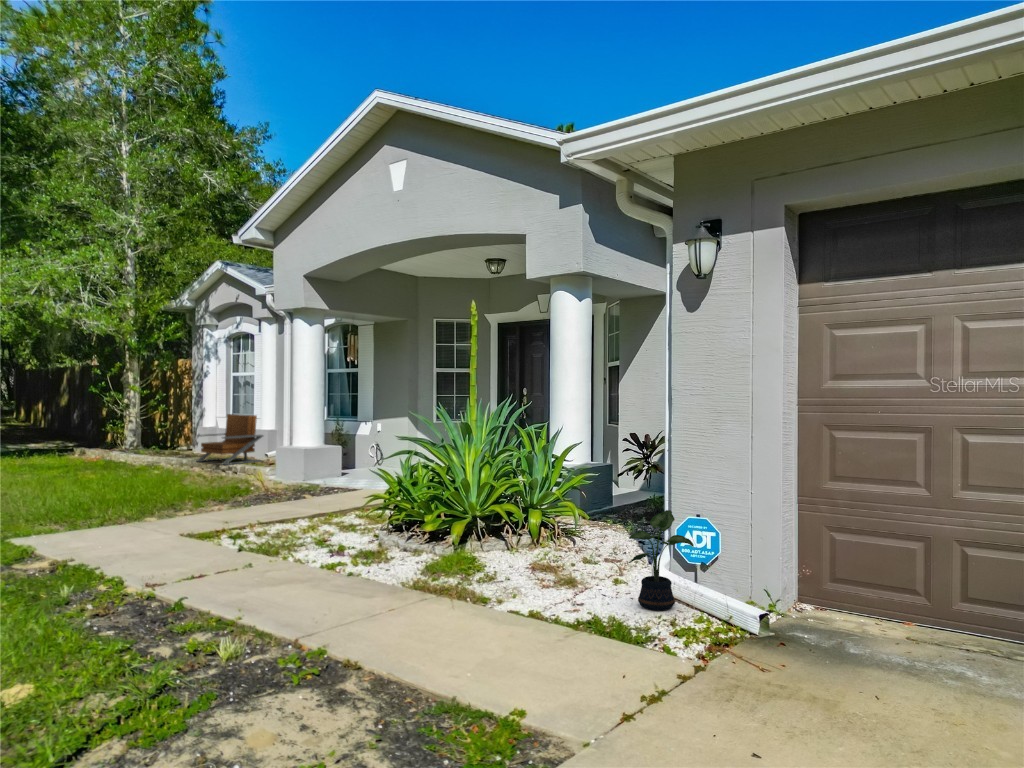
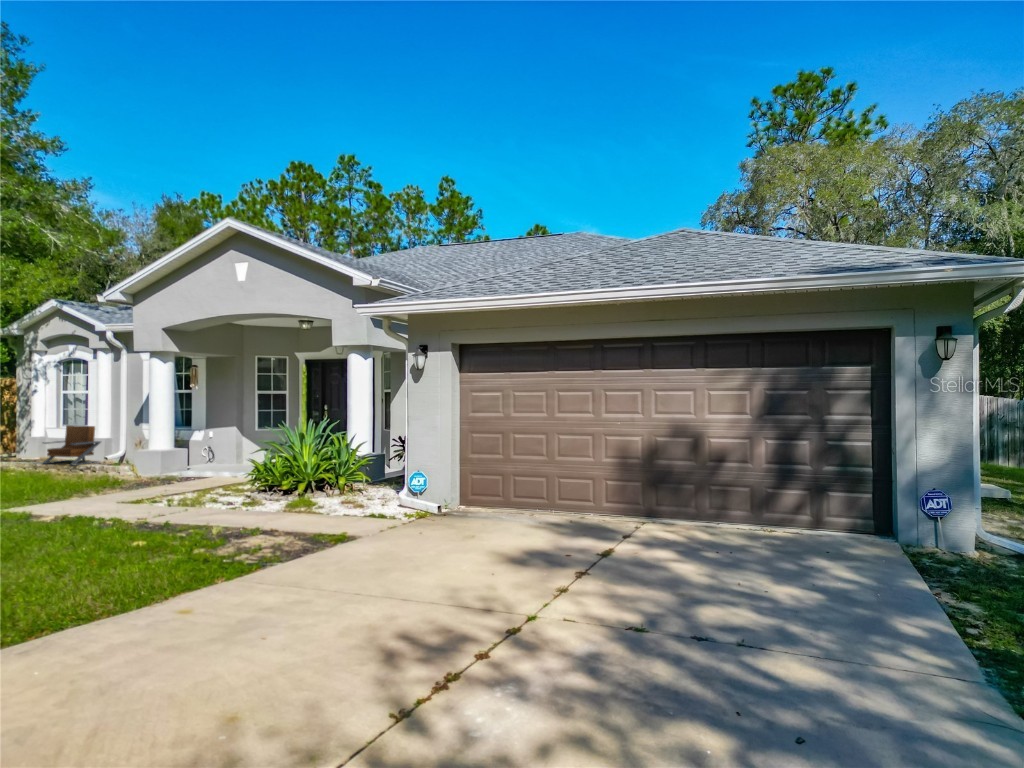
potted plant: present [629,510,694,611] -> none [390,470,417,511]

